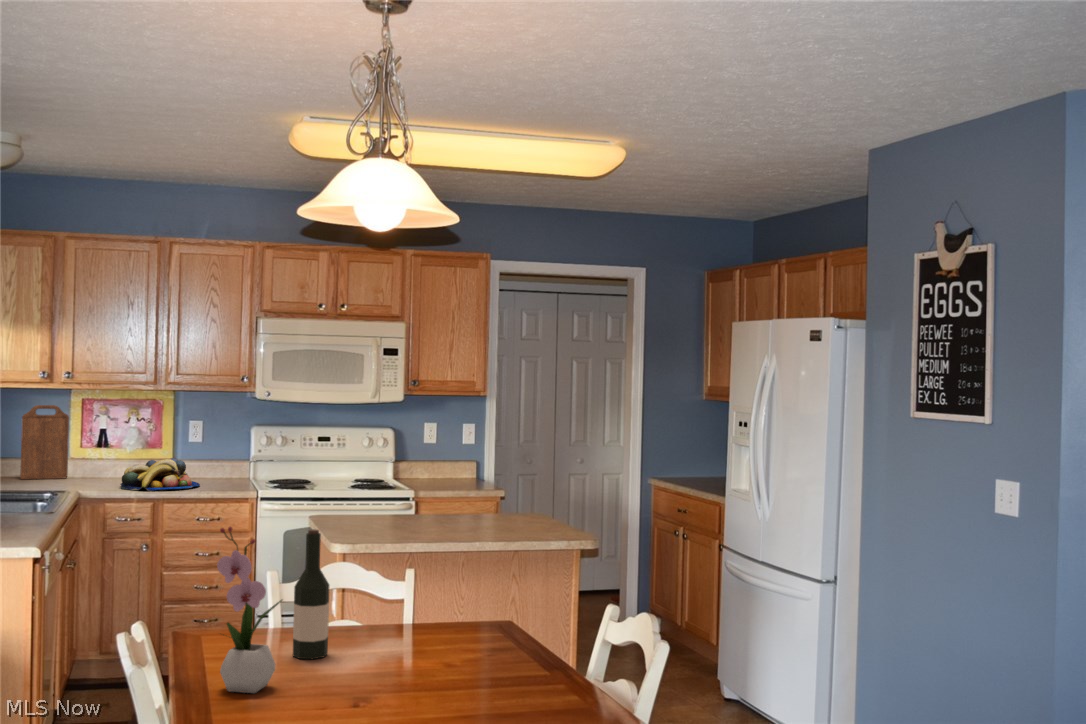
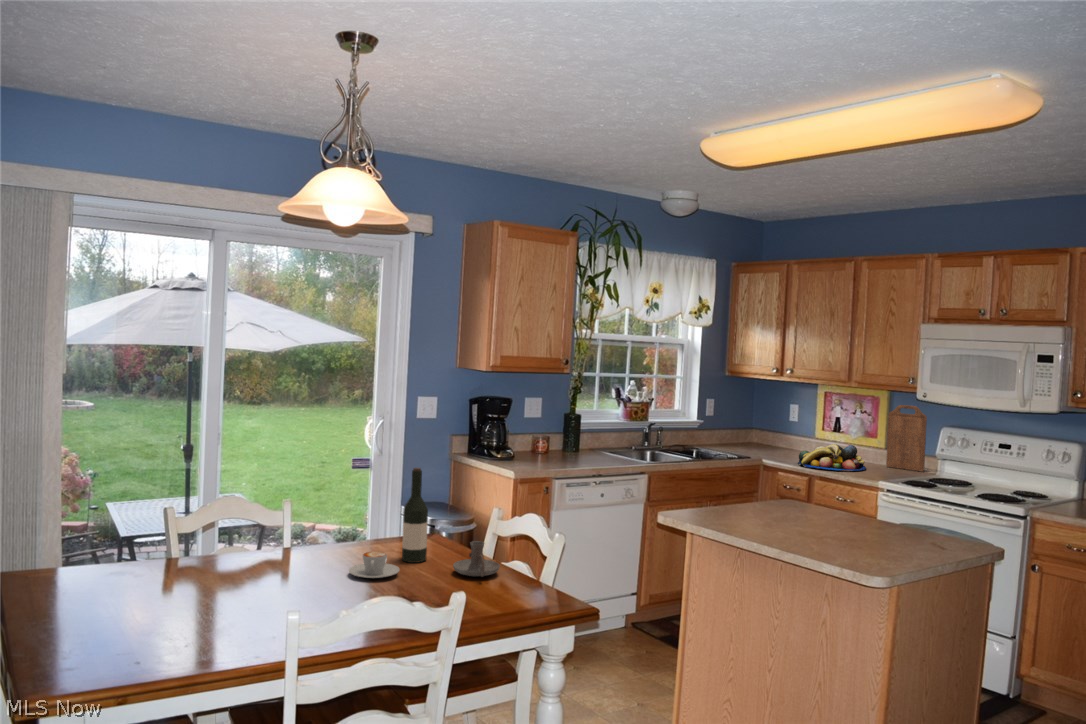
cutting board: present [20,405,69,479] -> present [886,405,927,472]
flower arrangement: present [217,527,282,693] -> none [298,447,341,558]
candle holder: none [364,600,435,642] -> present [453,541,500,577]
coffee cup: none [335,641,402,677] -> present [349,551,399,578]

